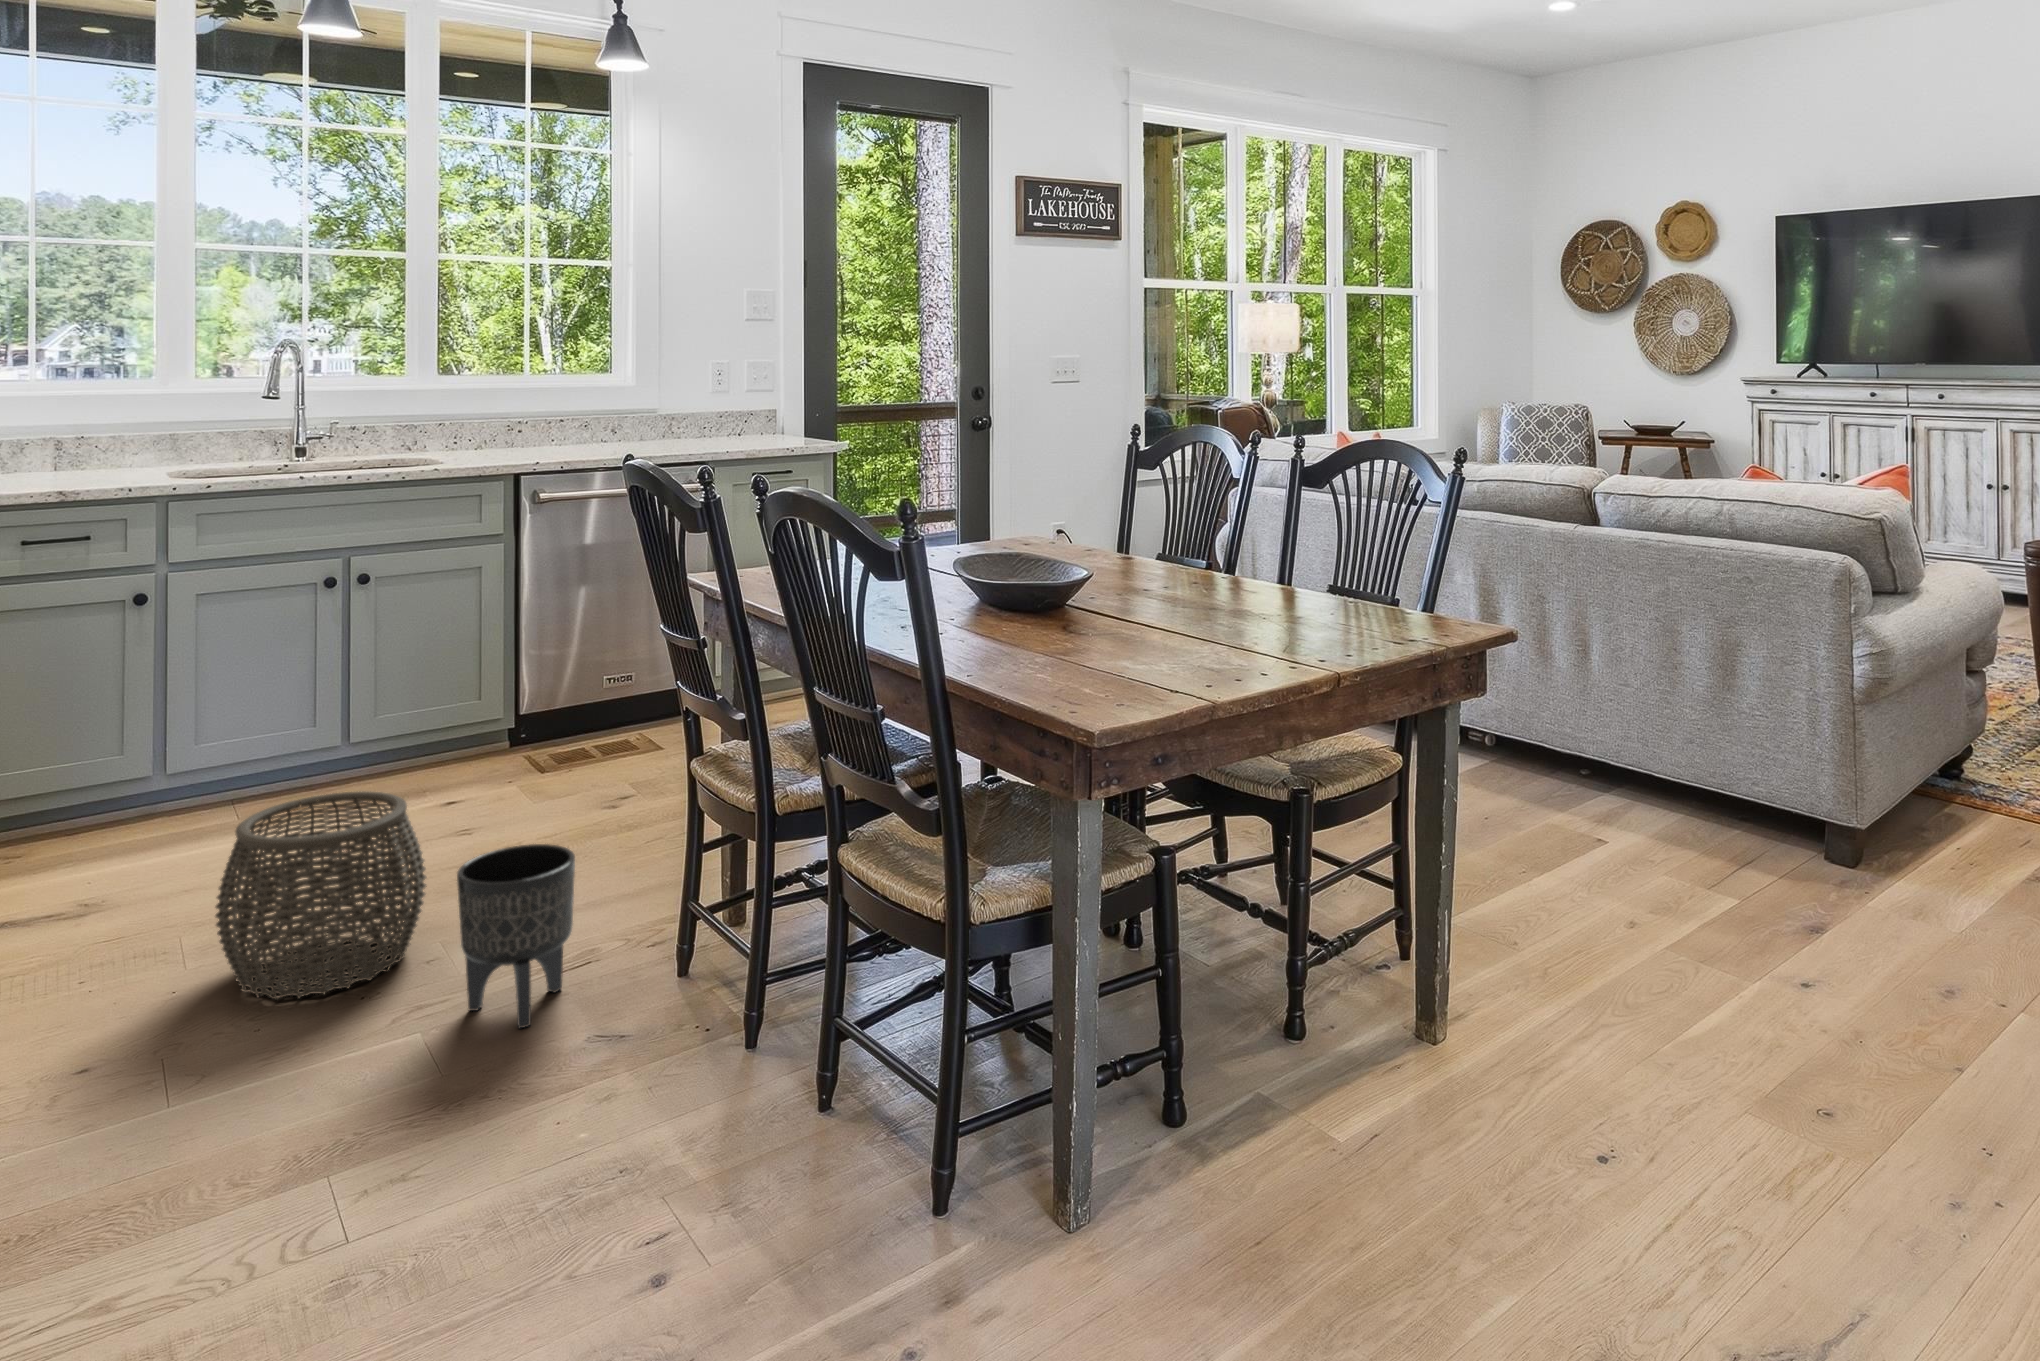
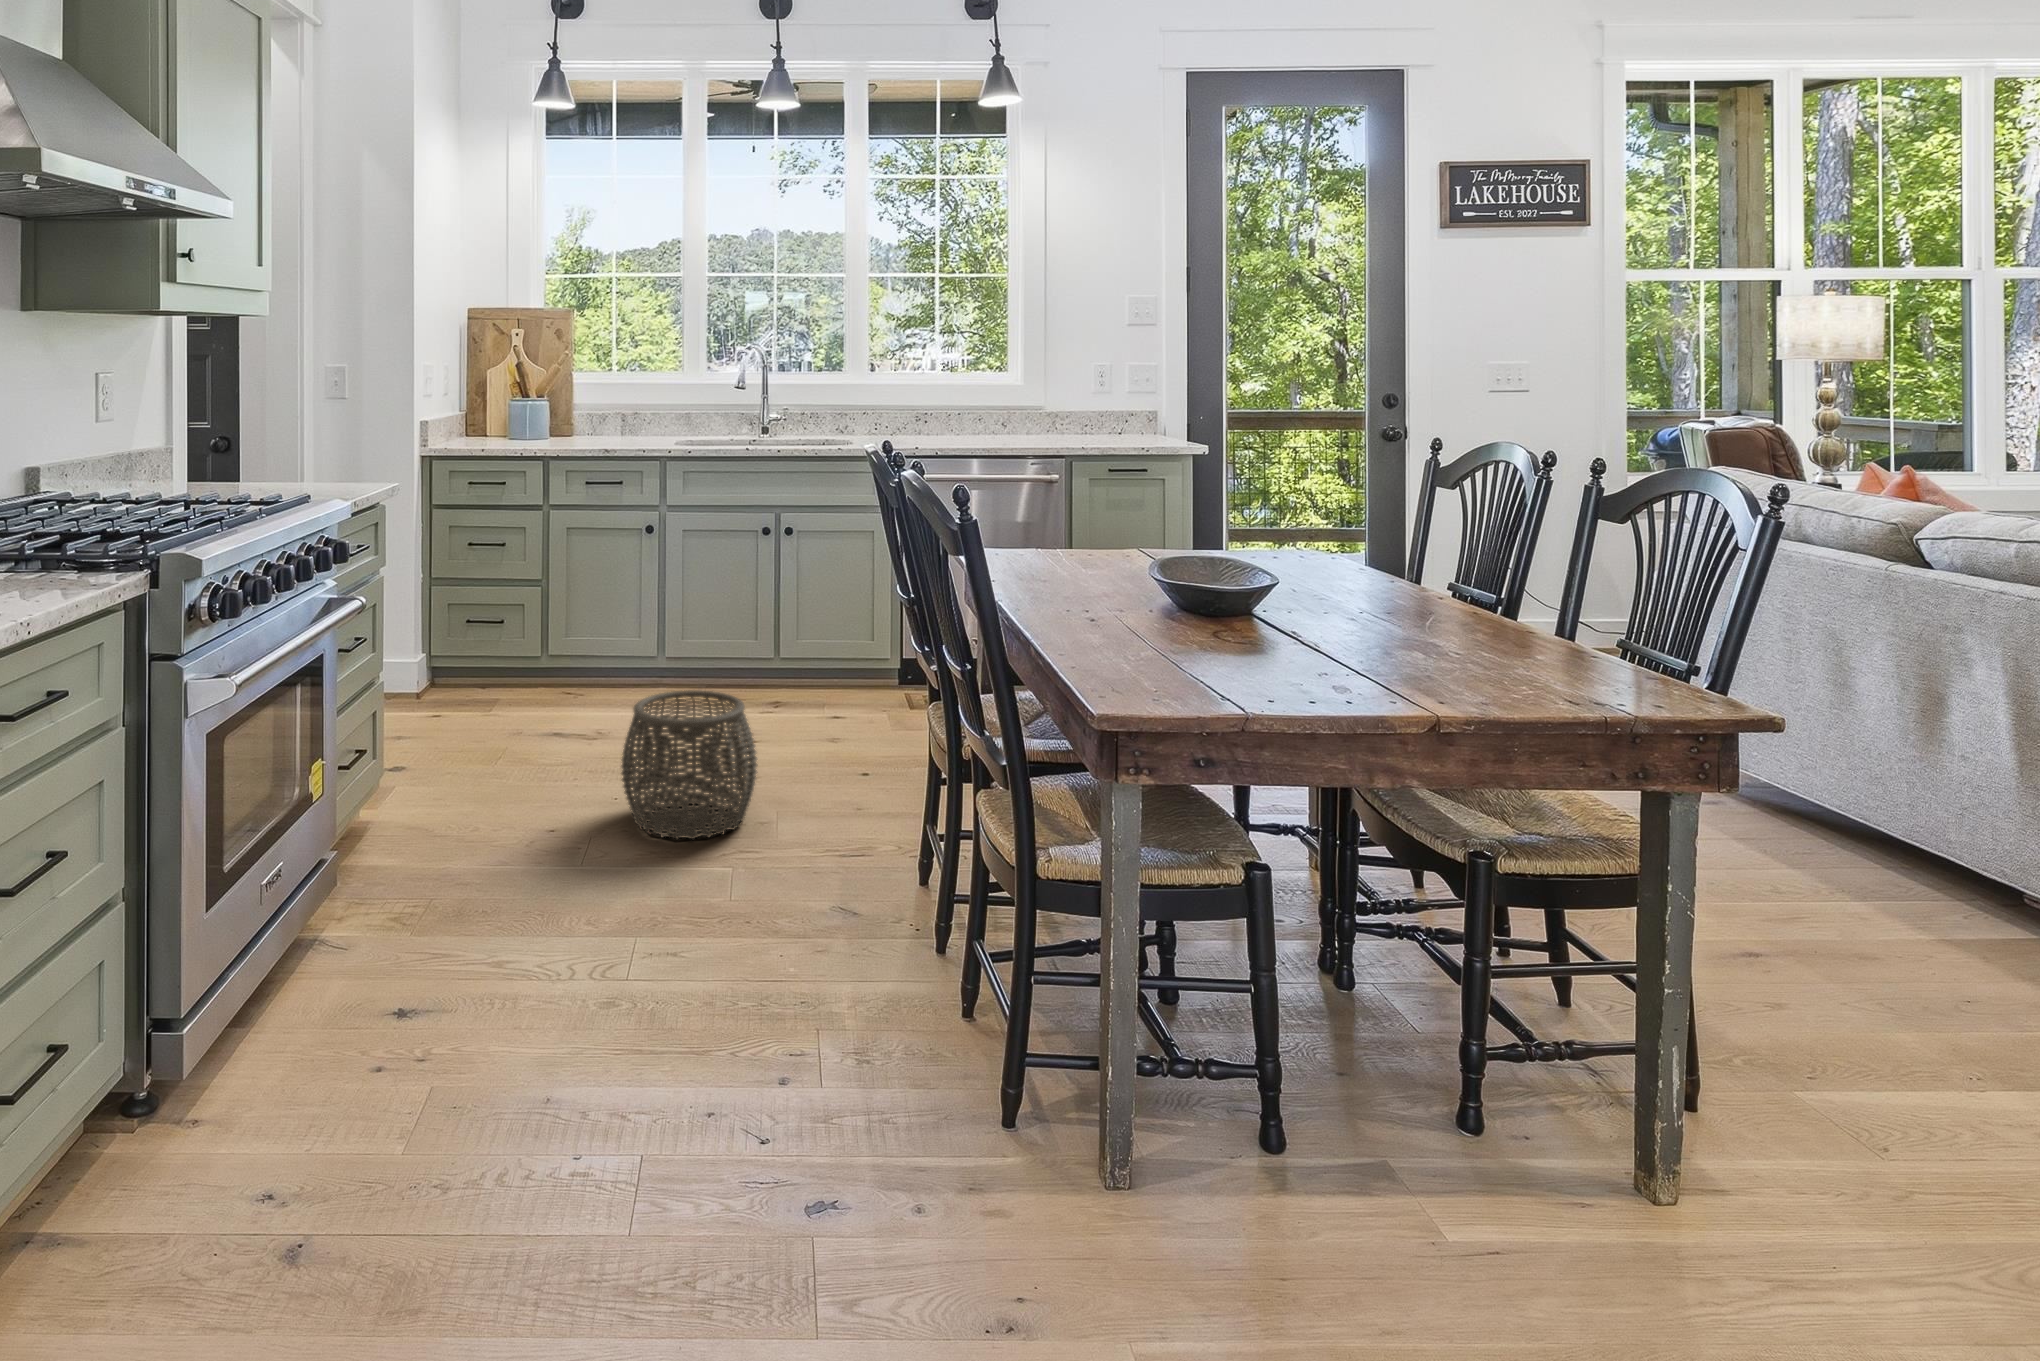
planter: present [457,844,575,1028] -> none [741,758,829,905]

